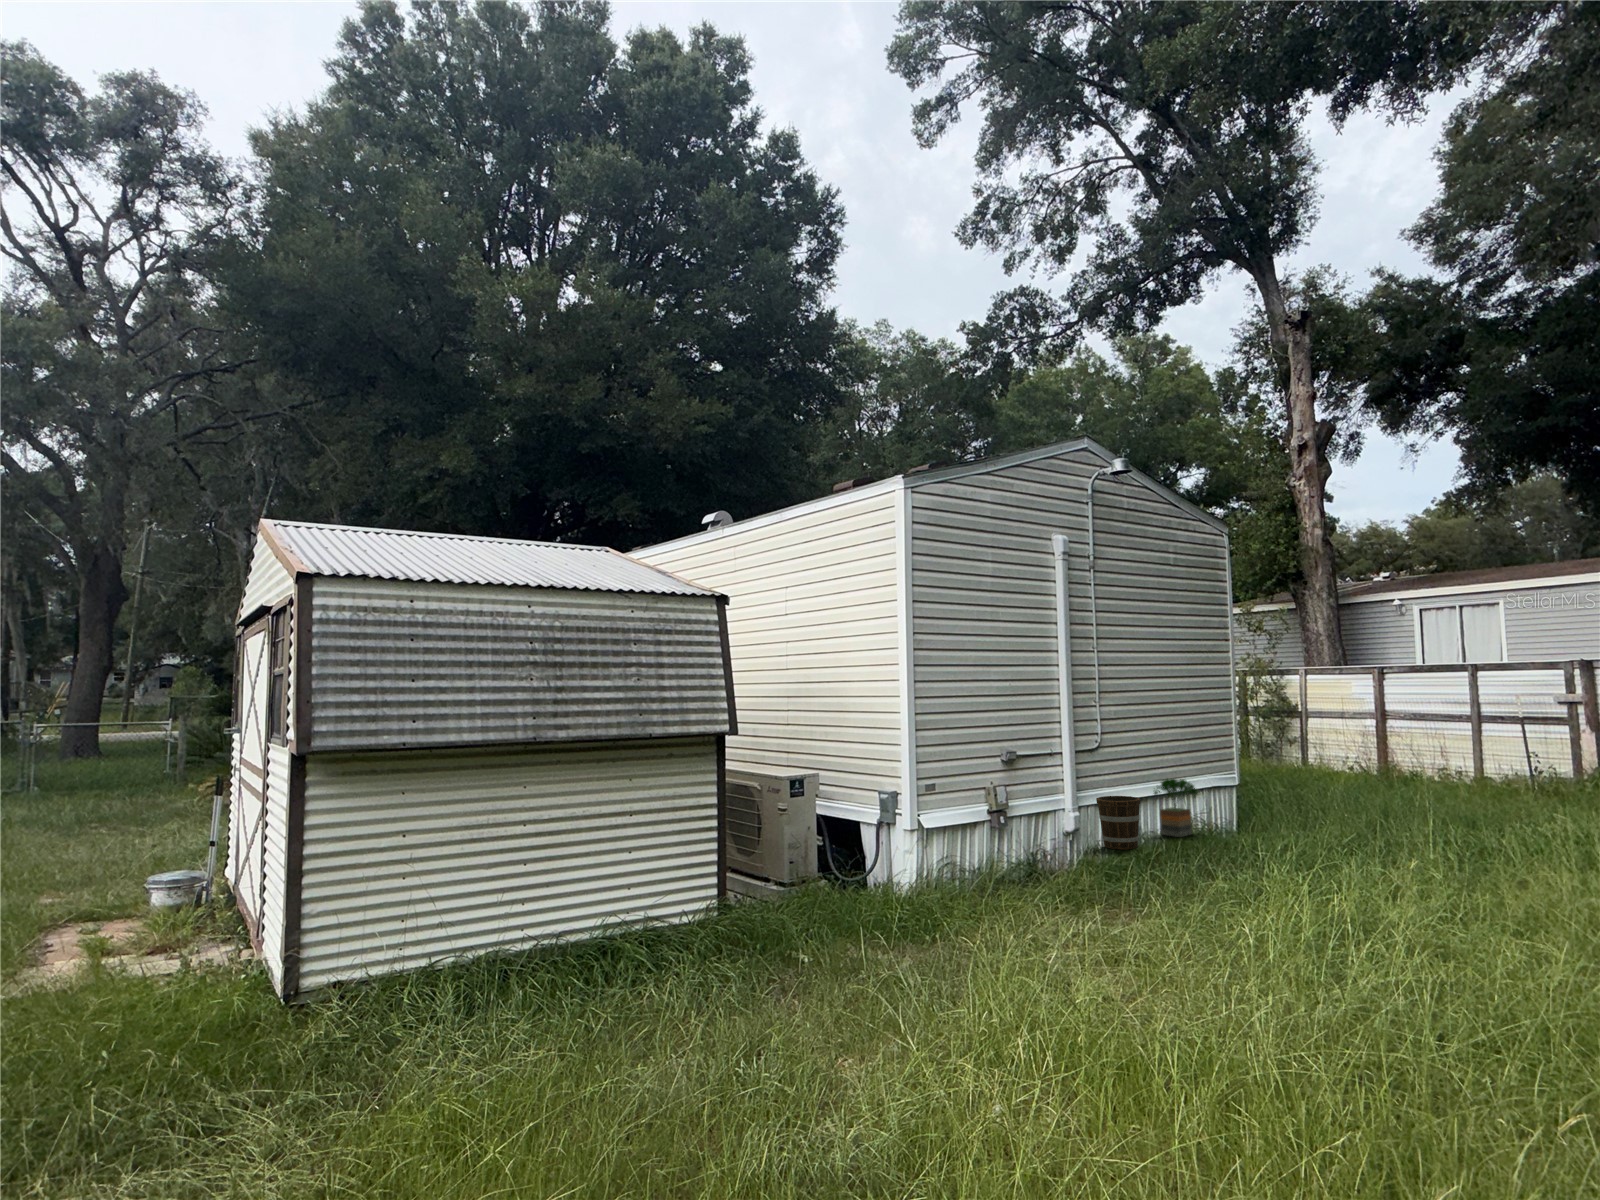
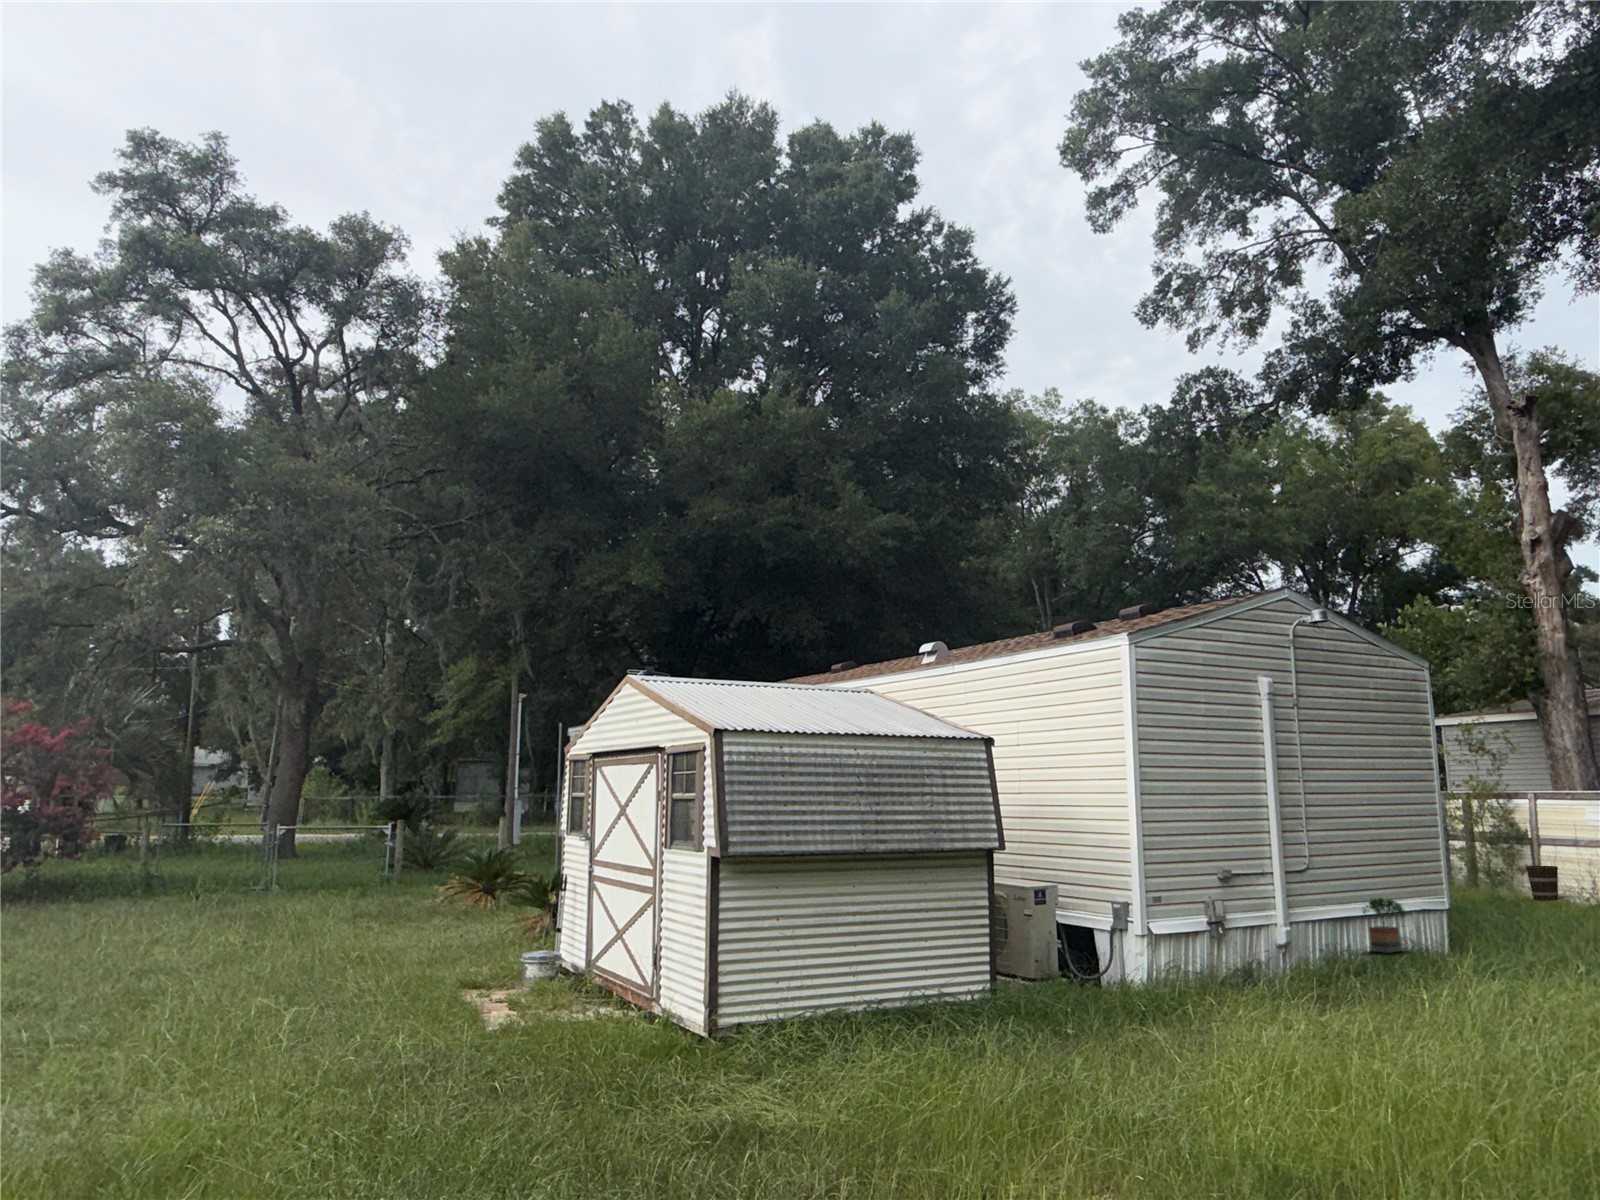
bucket: present [1096,796,1140,849] -> present [1526,866,1558,900]

